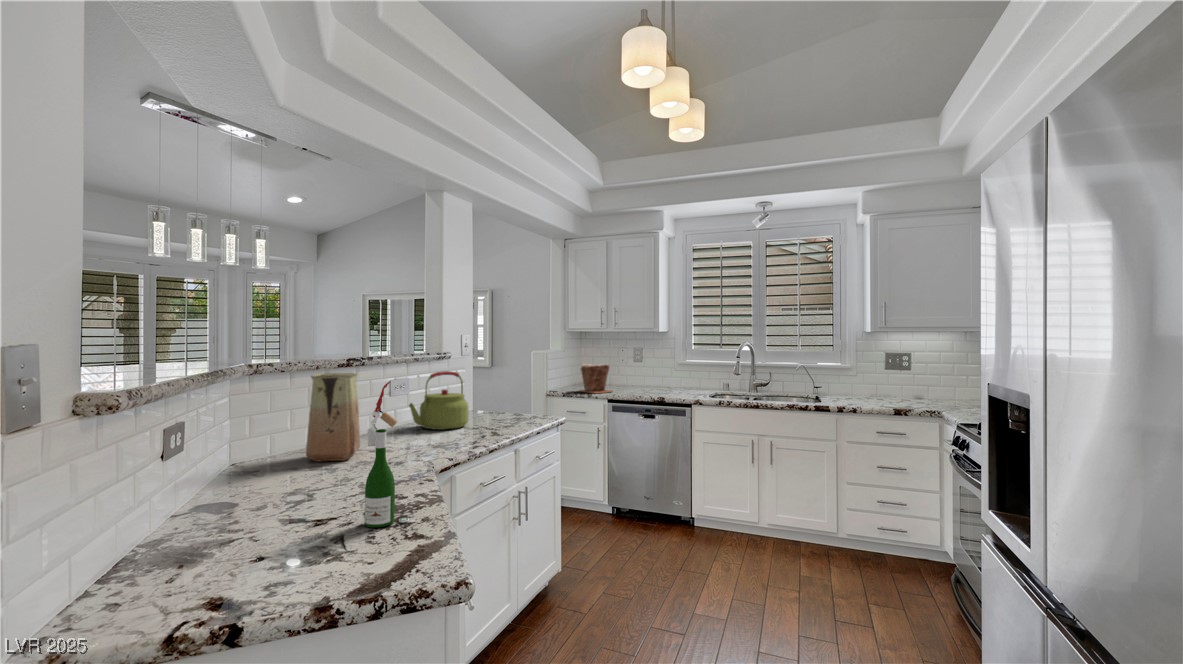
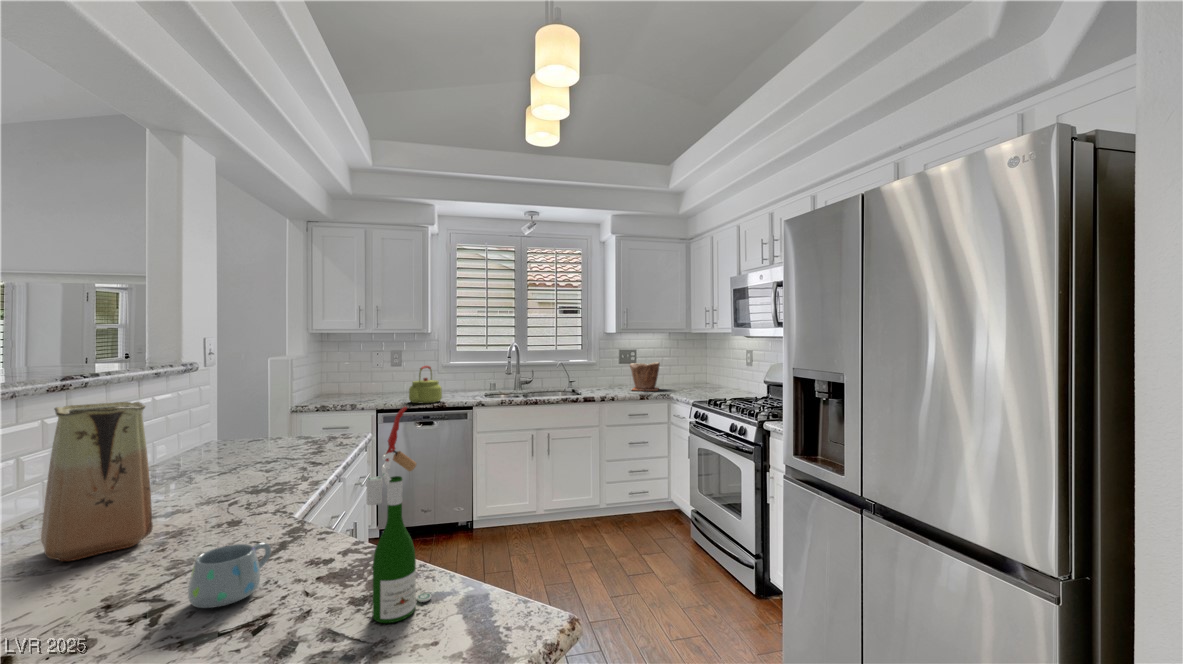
plant pot: present [579,364,612,393] -> present [630,362,660,391]
kettle: present [409,371,468,430] -> present [409,366,442,403]
mug: none [314,463,366,496] -> present [188,543,271,608]

